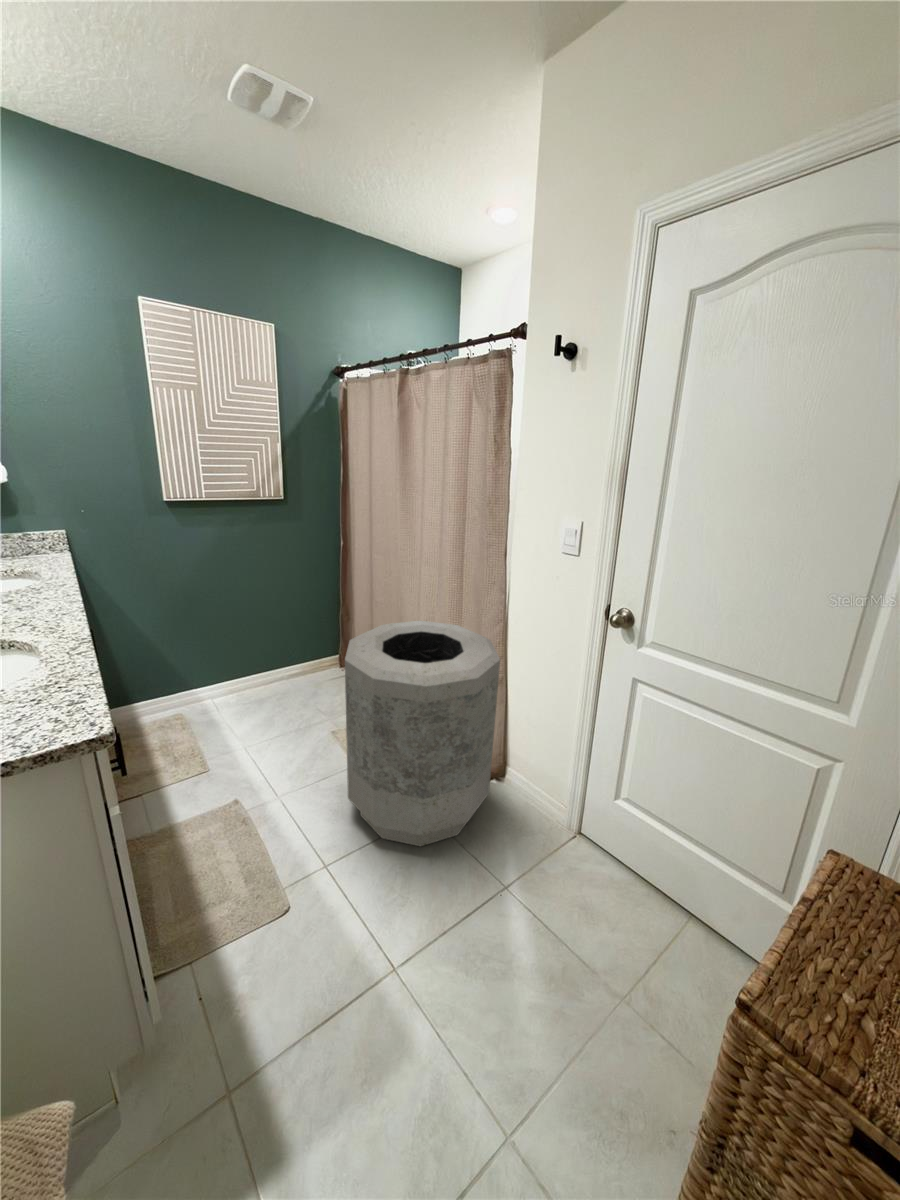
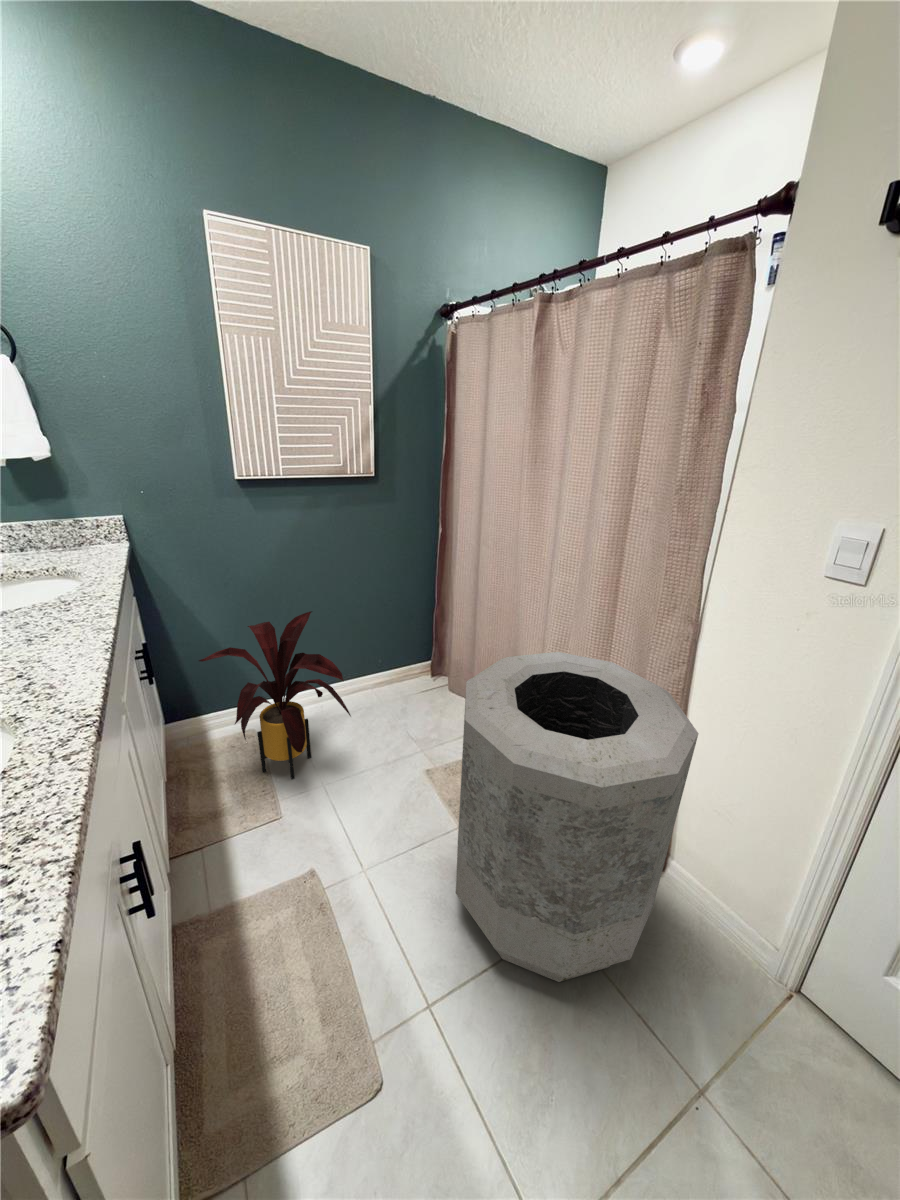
house plant: none [134,608,268,746] -> present [199,611,351,779]

